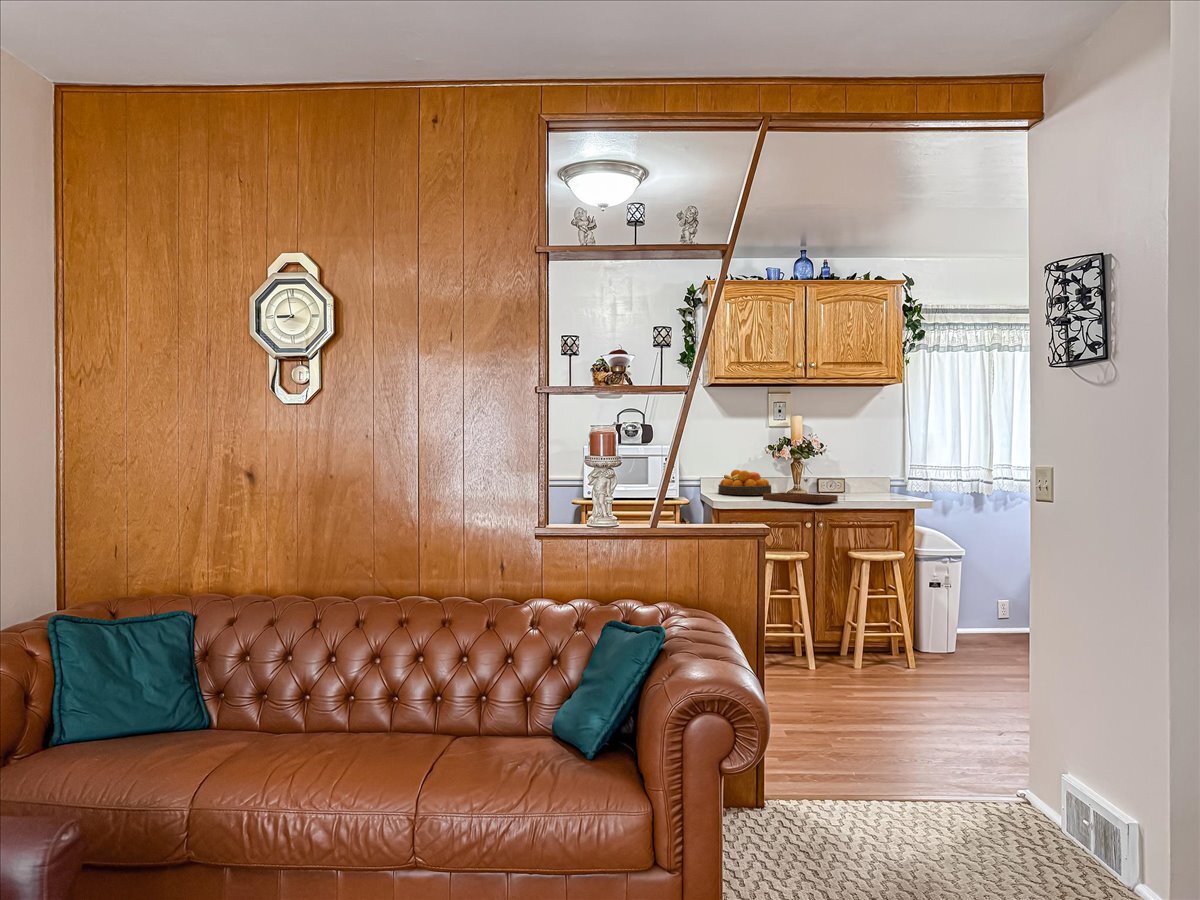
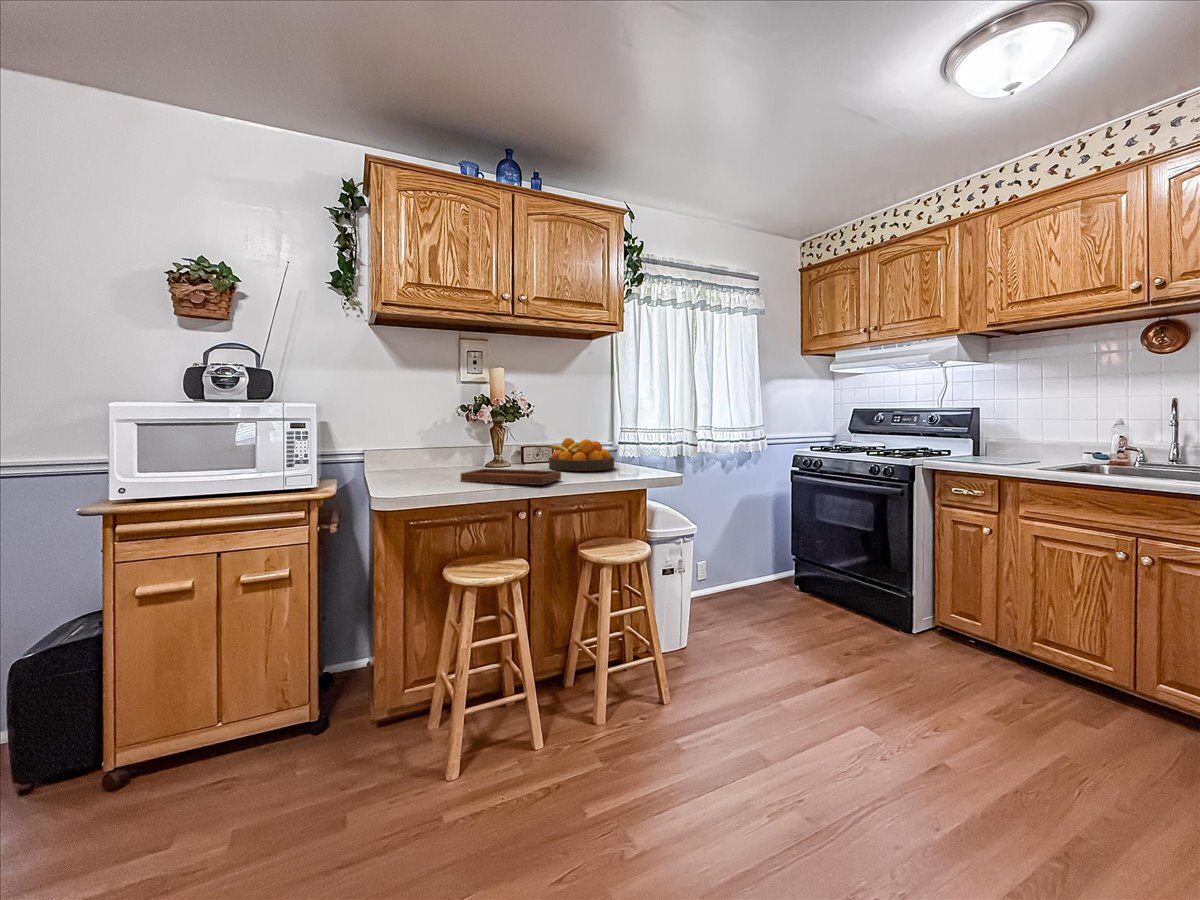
fruit bowl: present [718,470,771,495] -> present [547,438,614,471]

